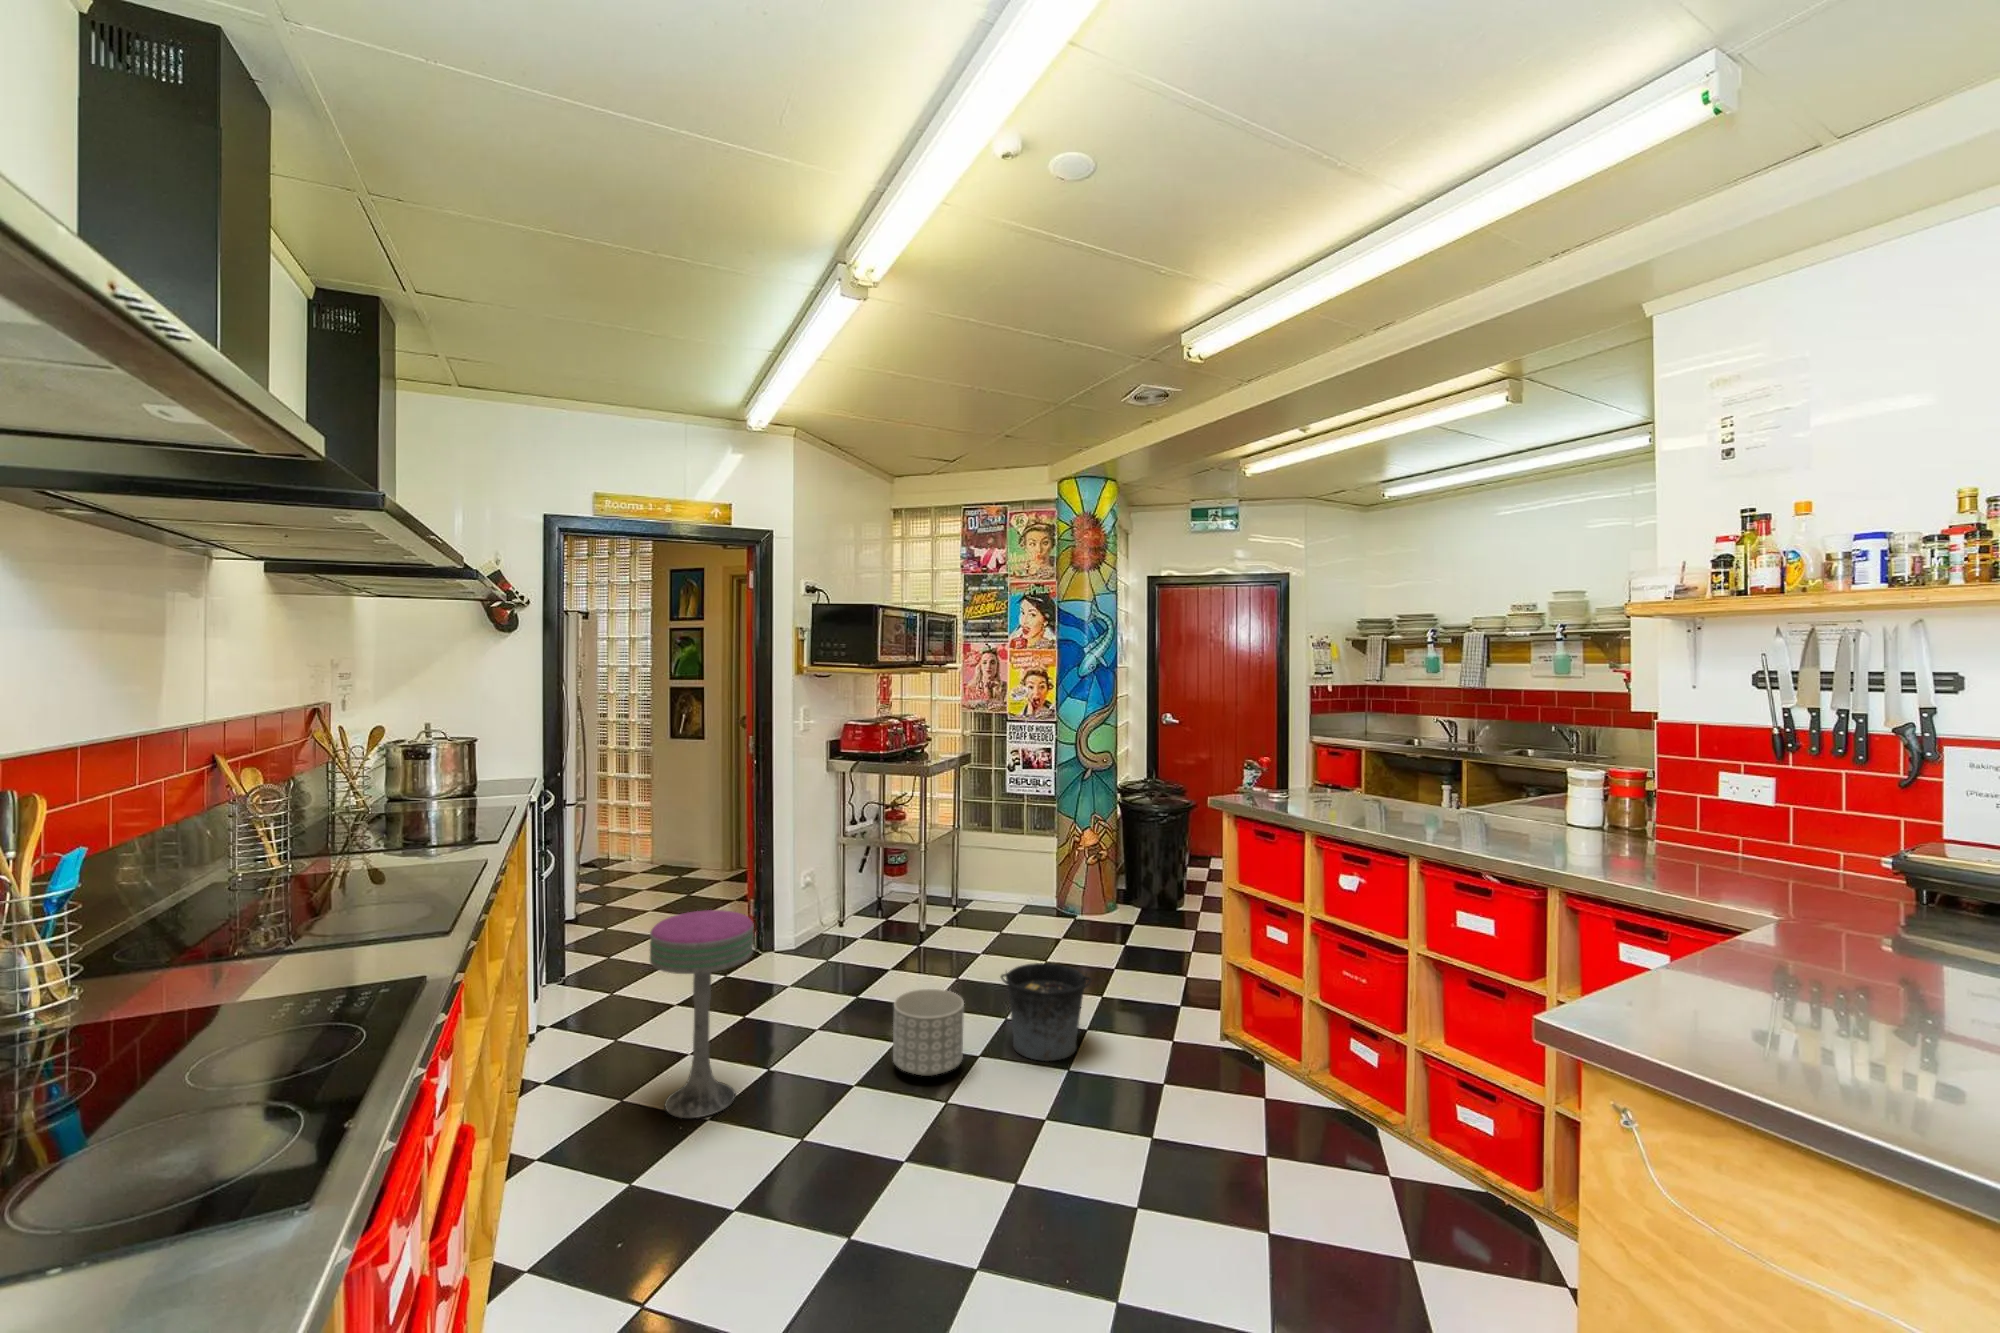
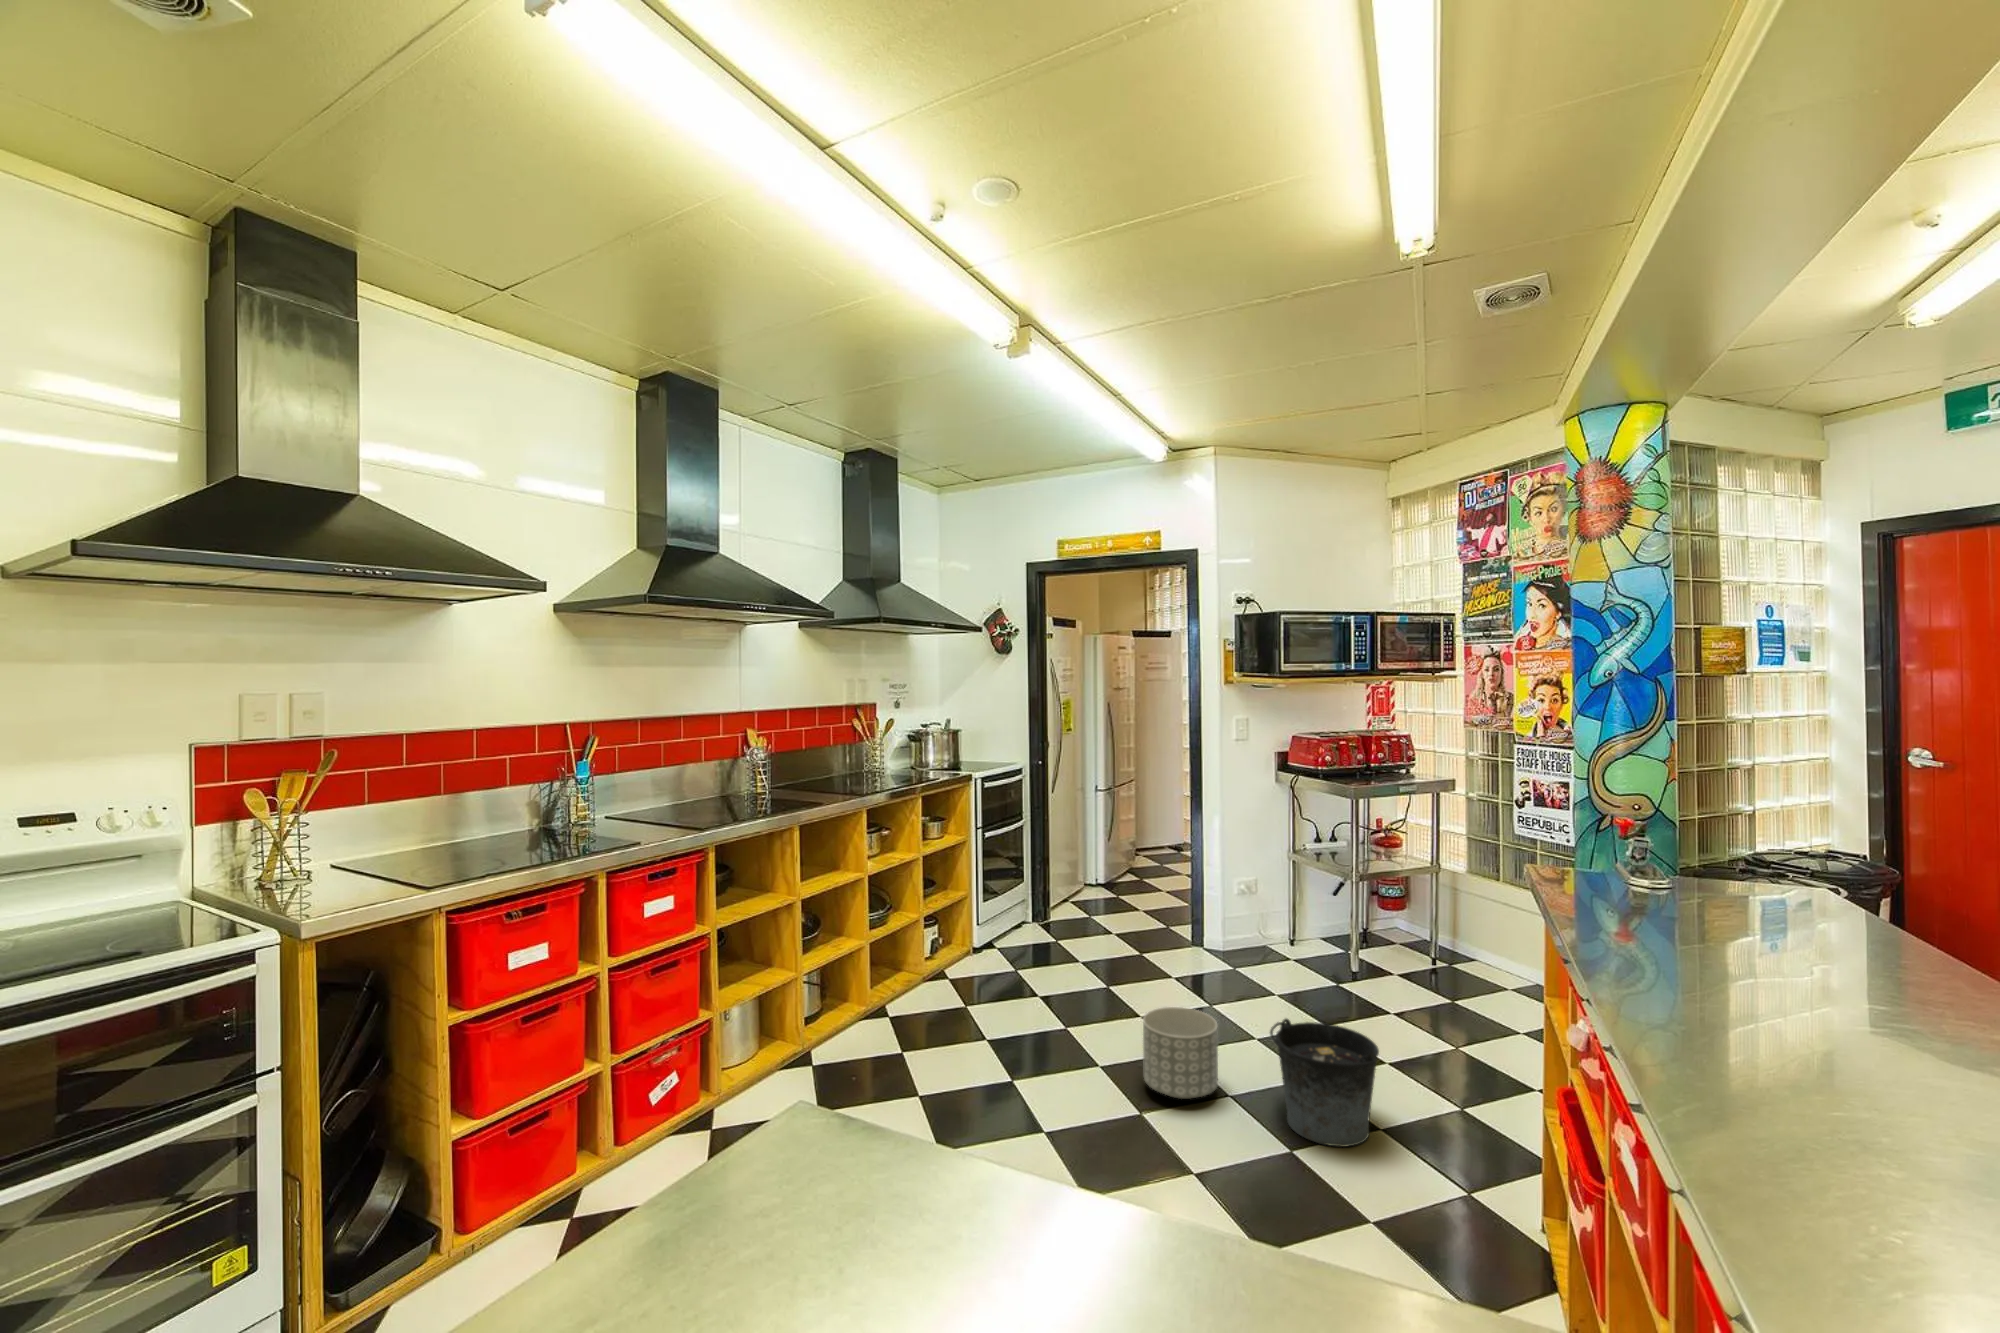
bar stool: present [650,910,754,1118] -> none [953,880,1035,1050]

